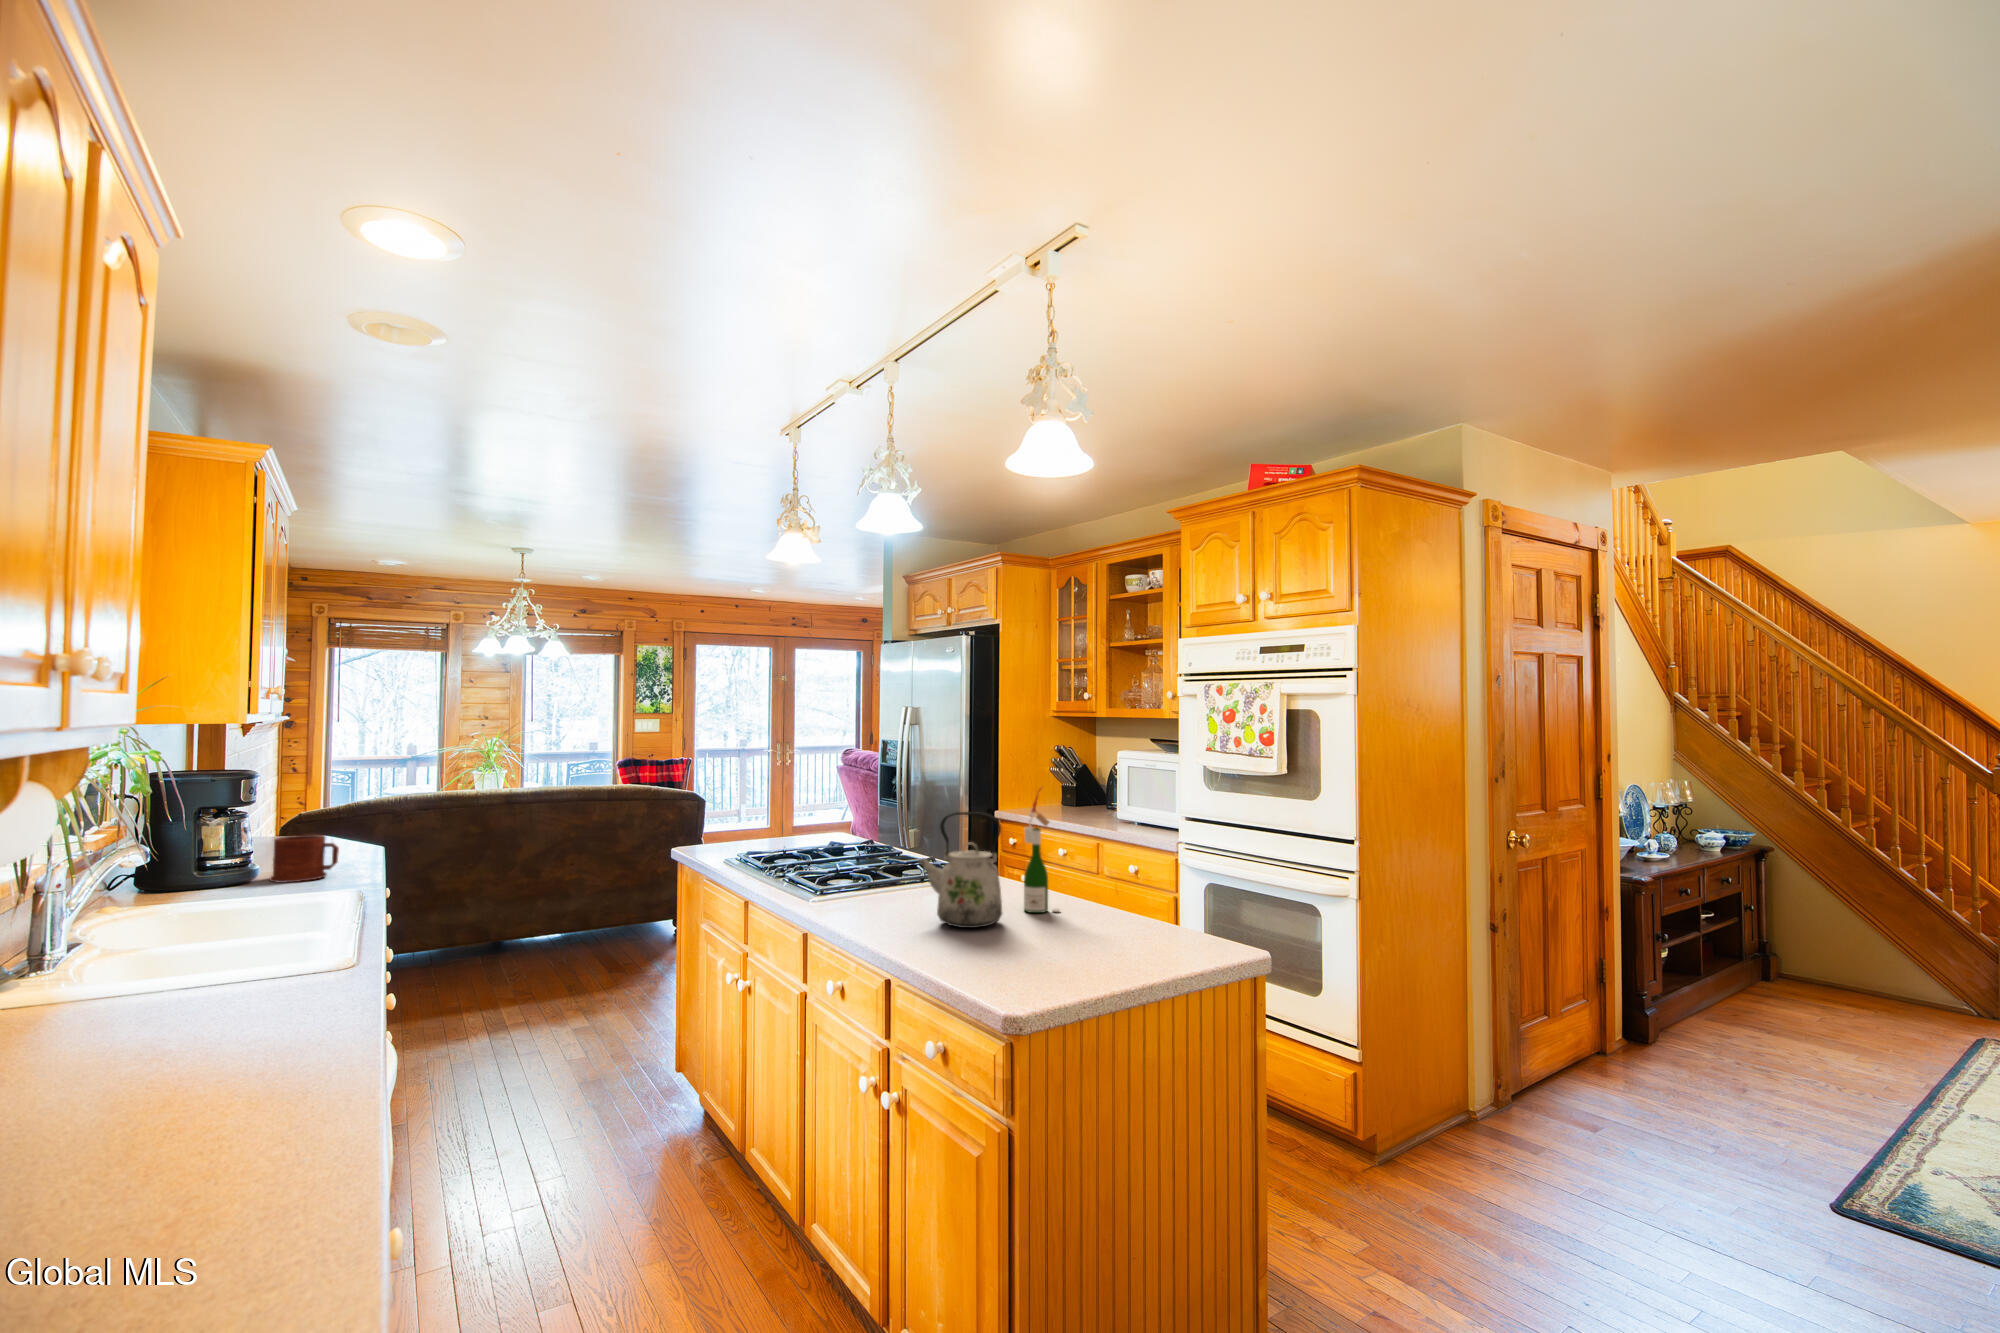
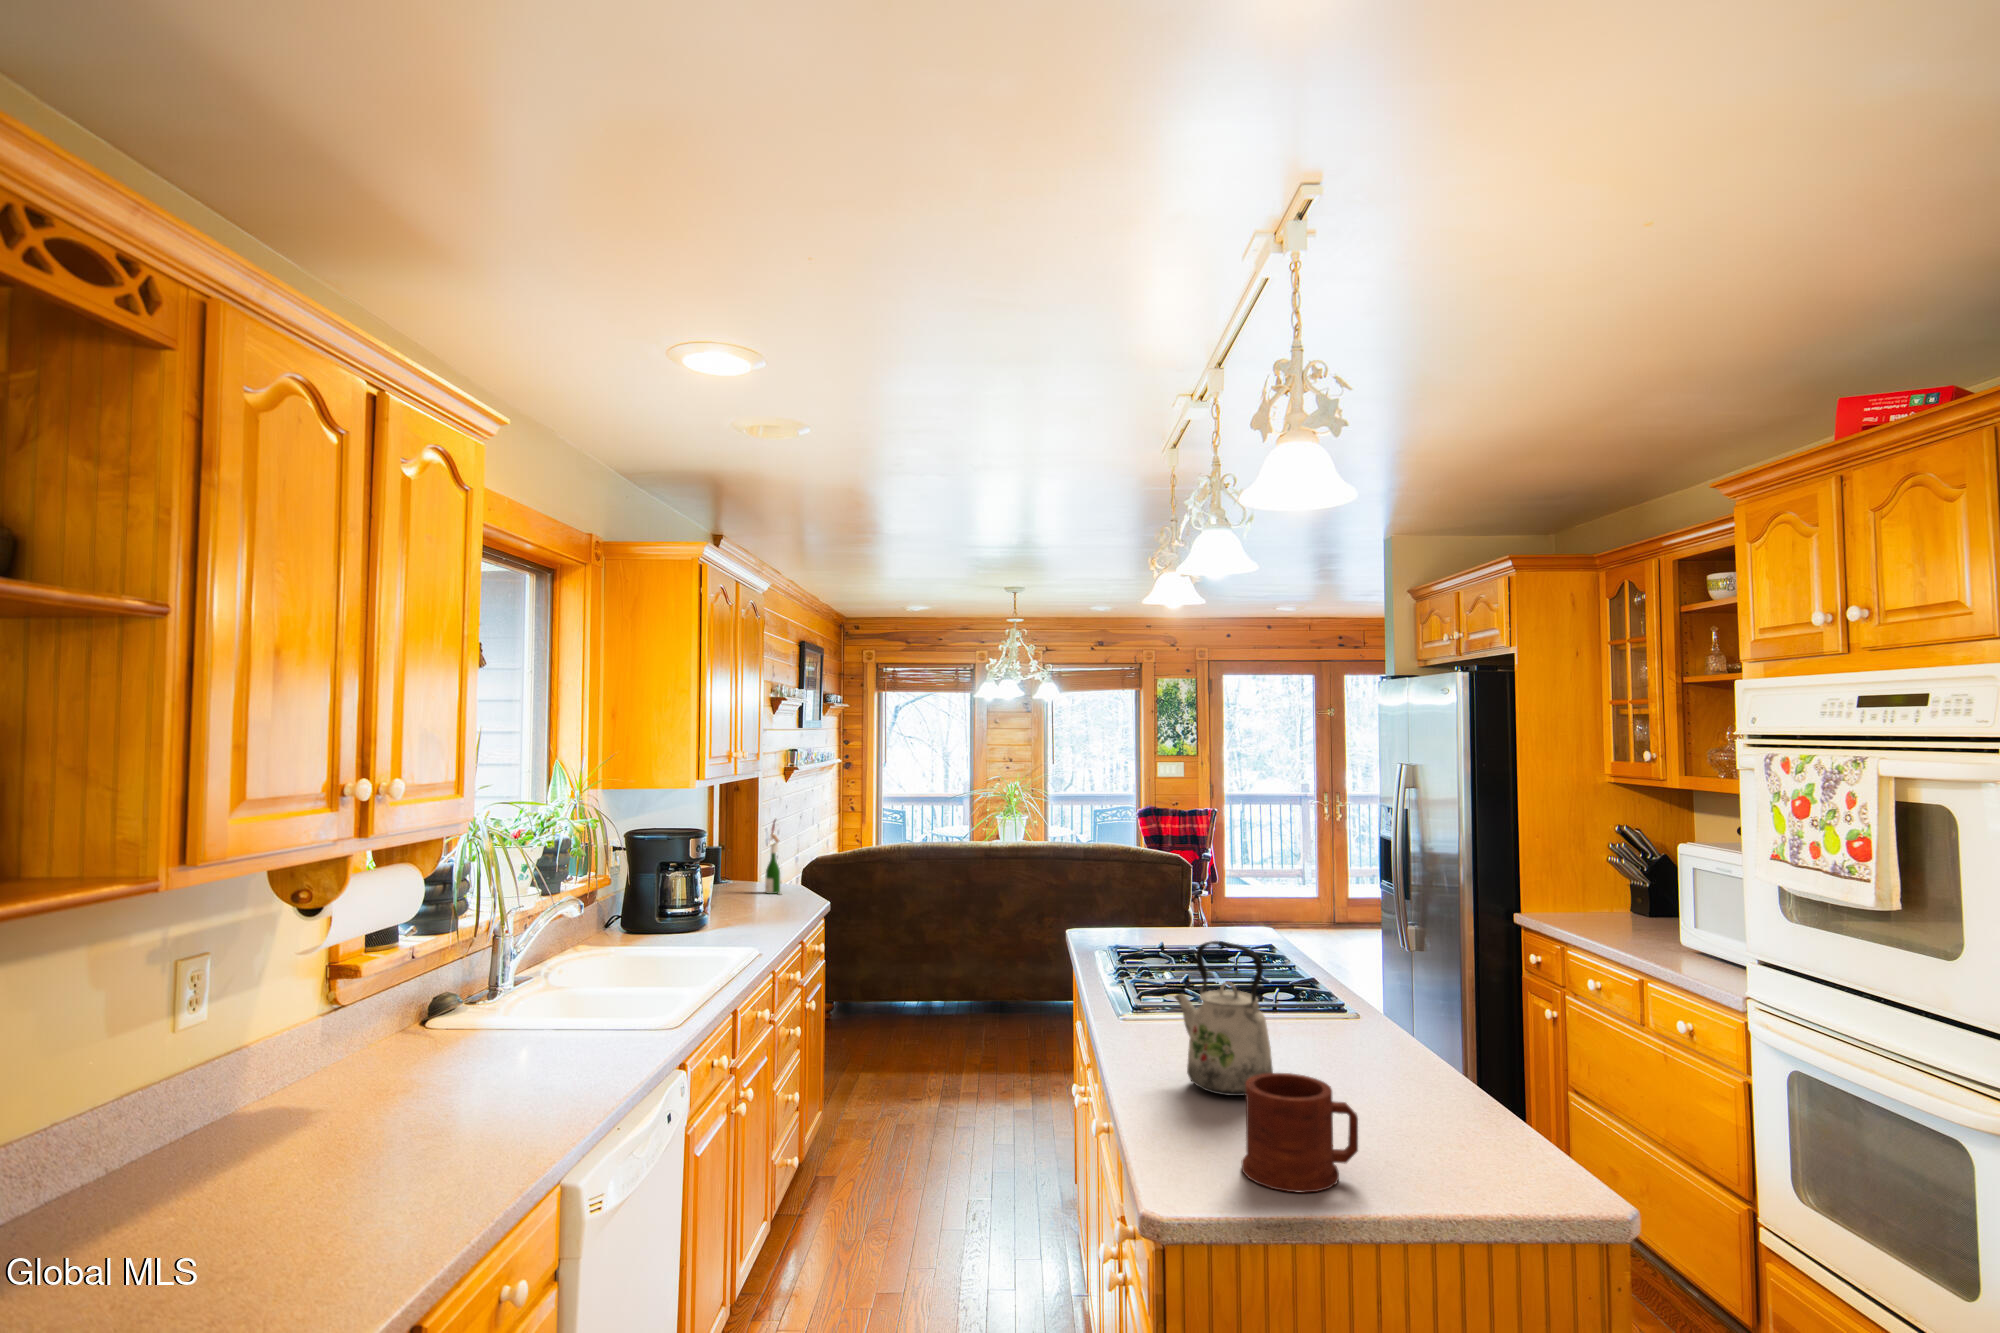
wine bottle: present [1024,789,1060,913] -> present [765,819,780,894]
mug: present [270,835,339,883] -> present [1242,1073,1358,1193]

